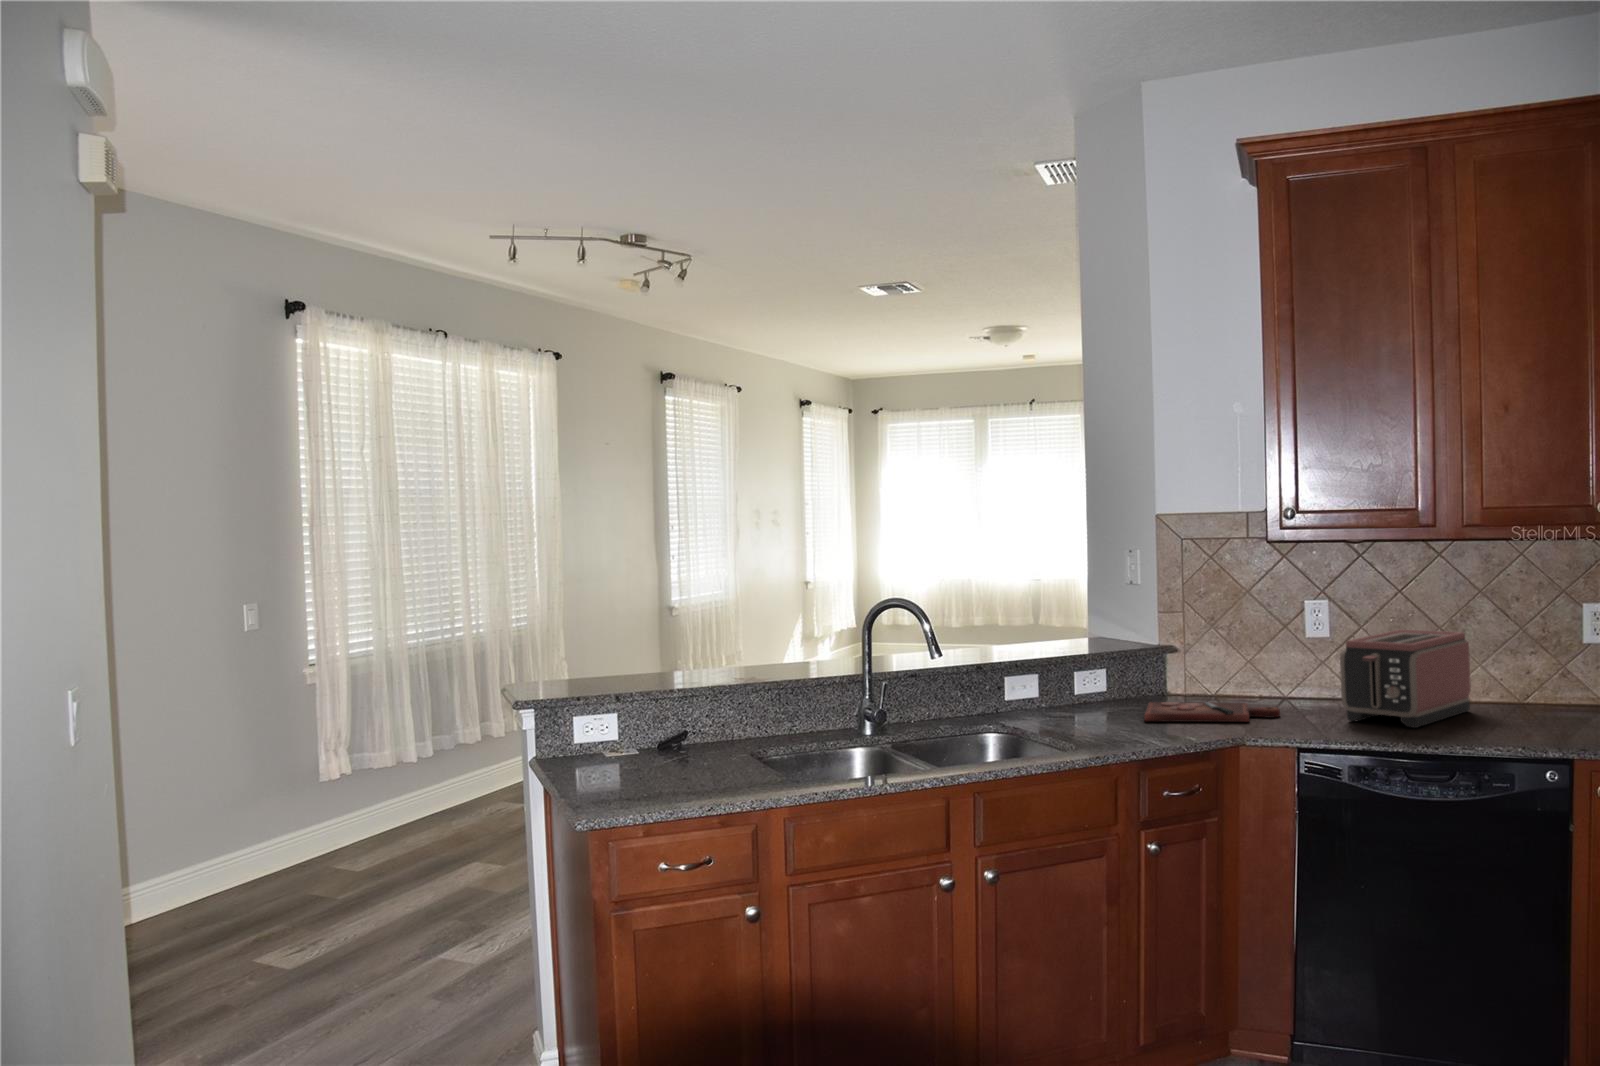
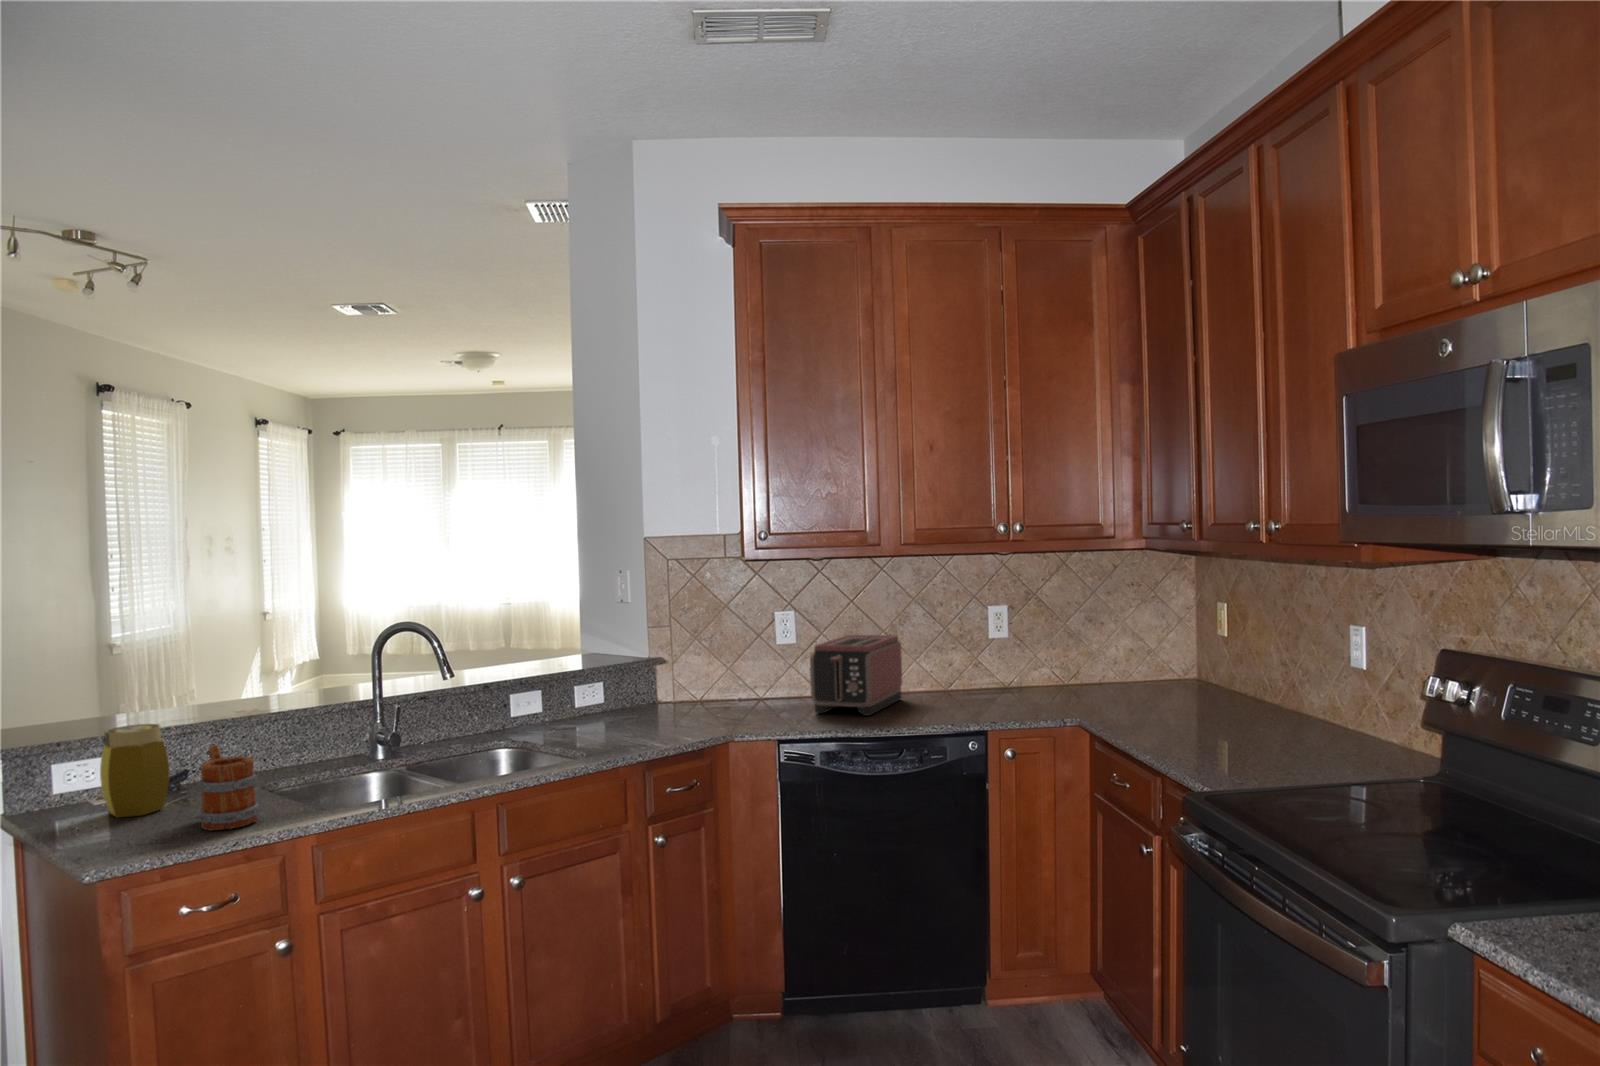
jar: none [636,688,688,768] -> present [100,724,169,818]
cutting board: present [1145,702,1280,722] -> none [647,703,760,725]
mug: none [706,711,755,786] -> present [198,745,260,830]

